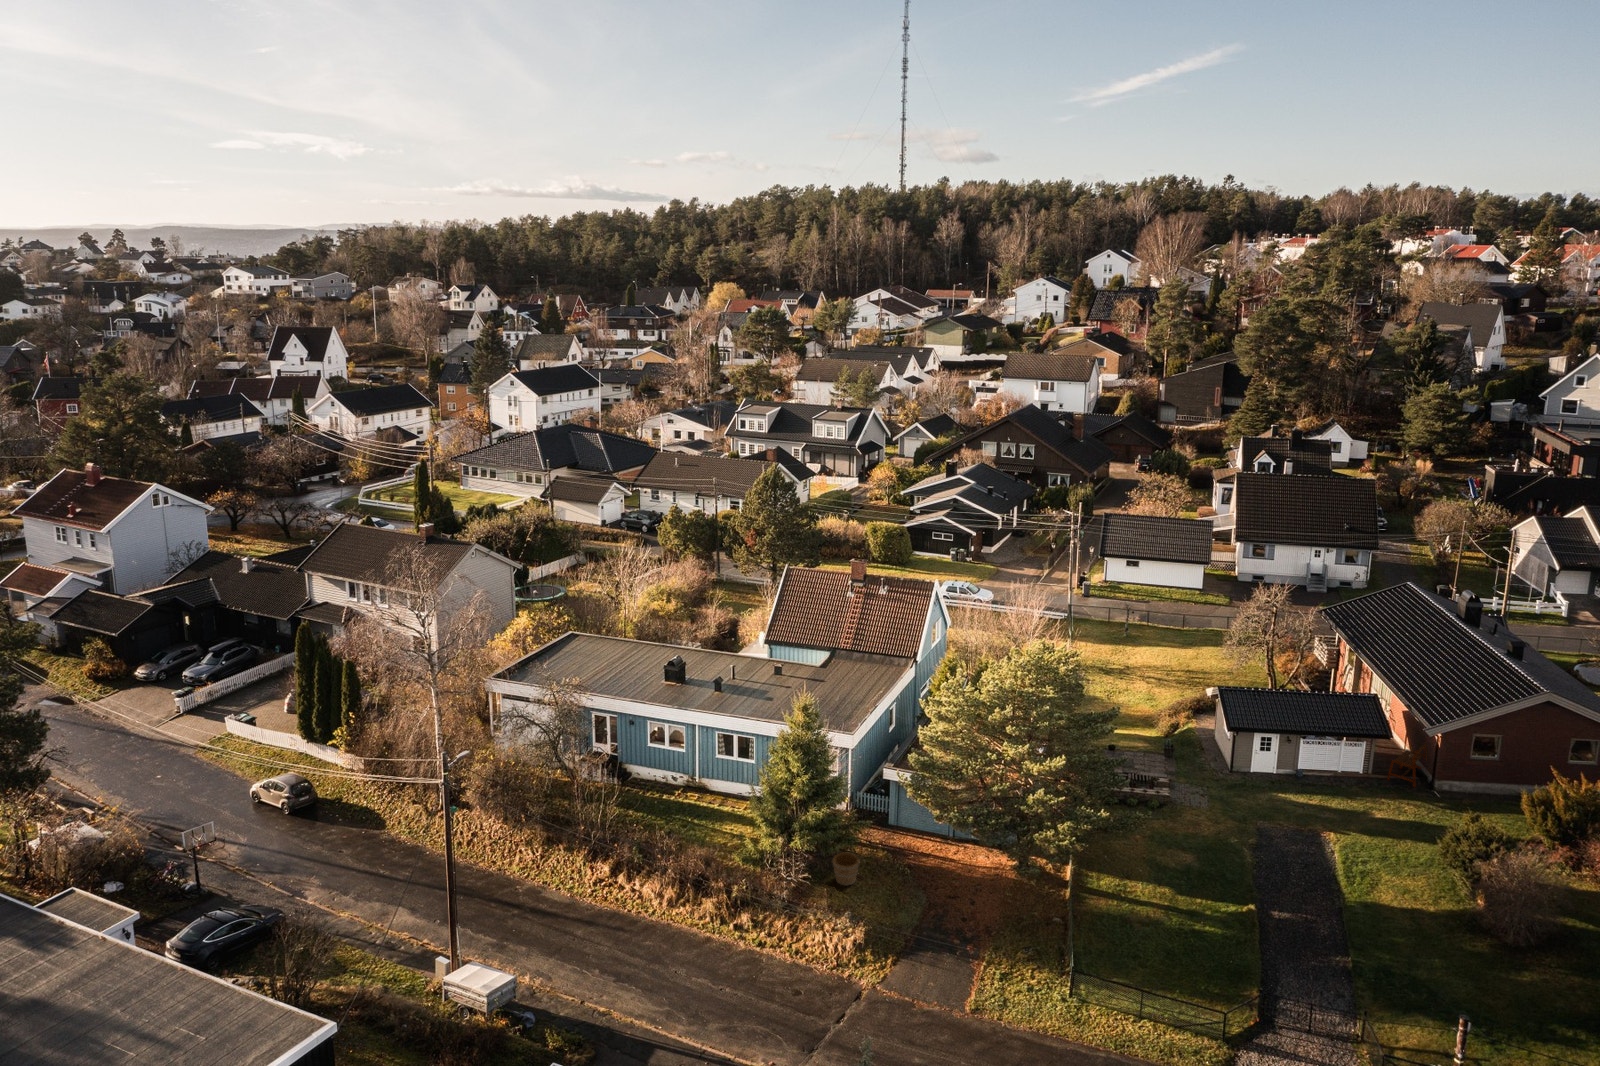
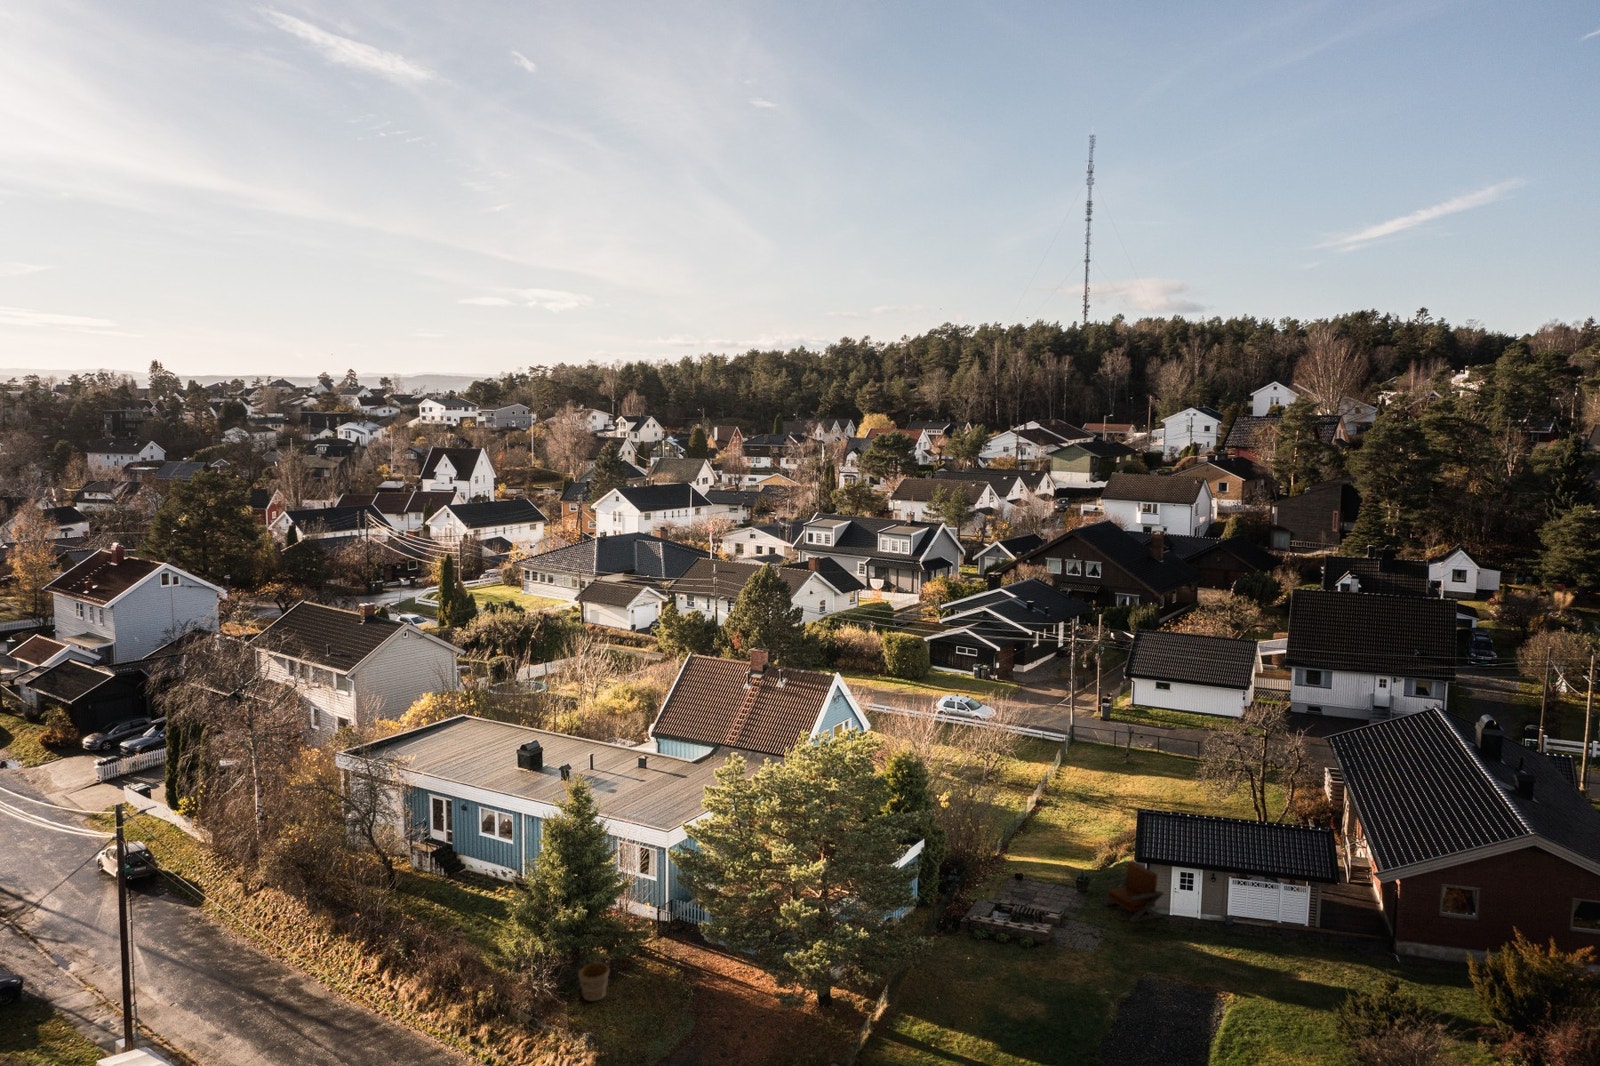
lounge chair: none [1193,727,1248,777] -> present [1103,862,1164,923]
bench: present [1387,743,1428,787] -> none [1343,895,1401,956]

